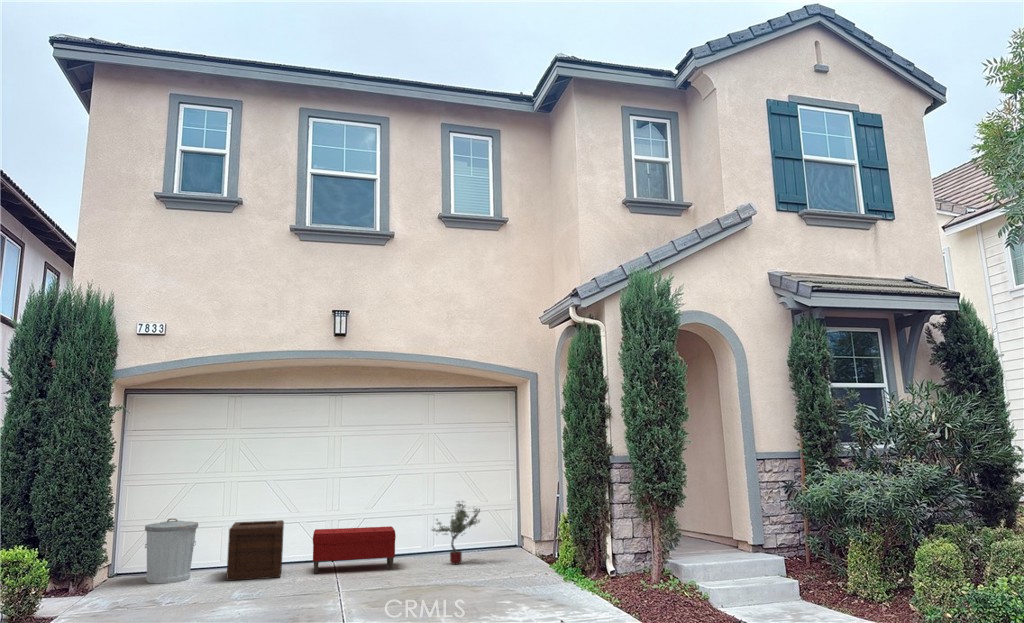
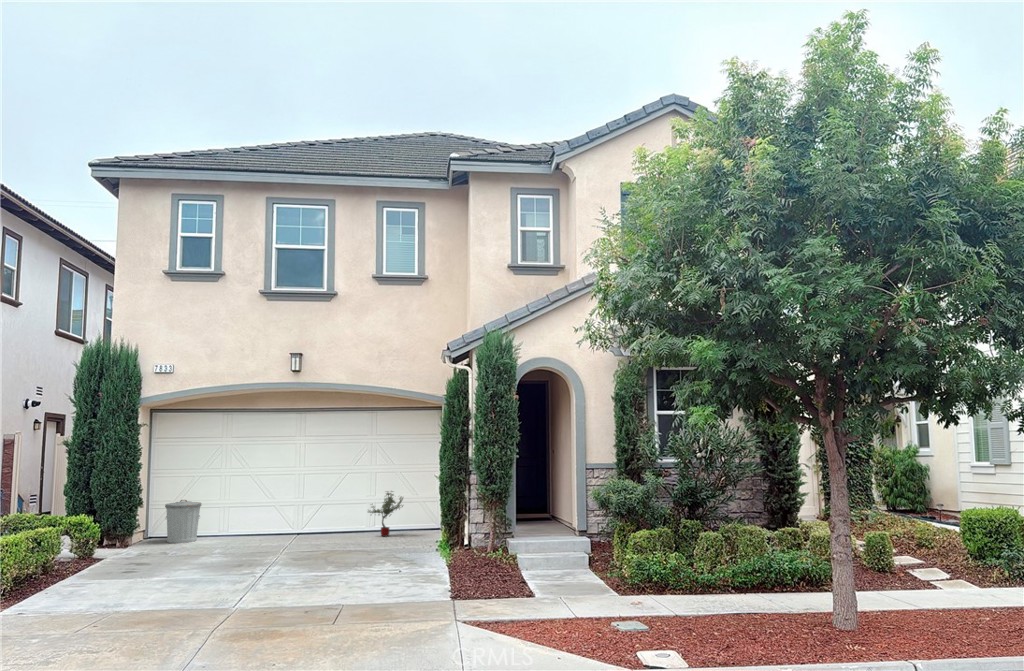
wooden crate: present [227,520,284,581] -> none [219,503,262,543]
bench: present [313,526,396,574] -> none [280,509,341,540]

